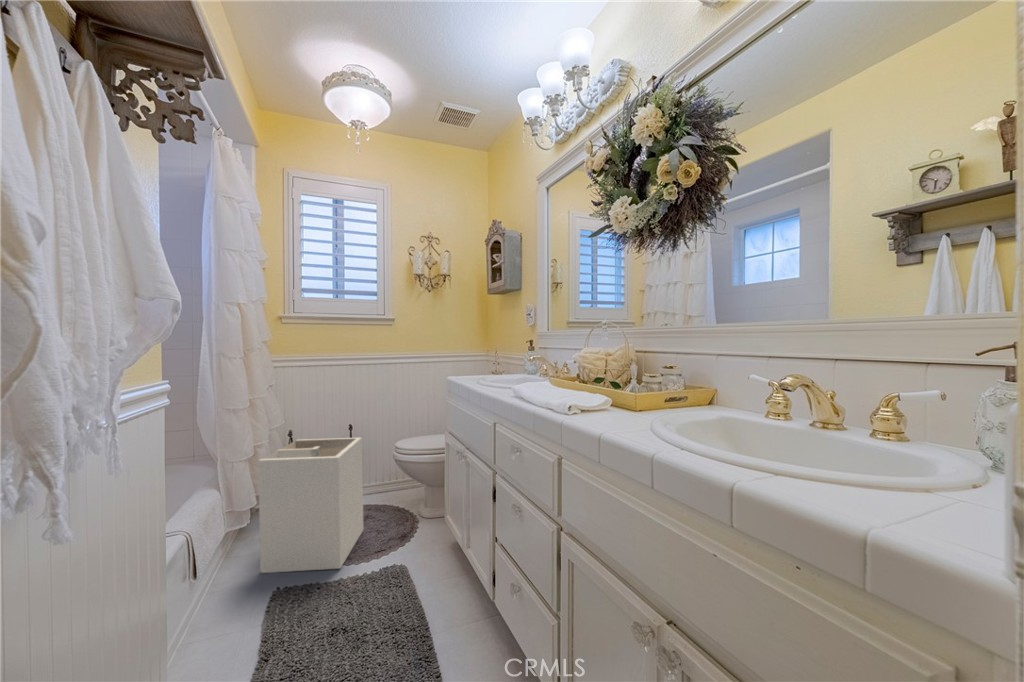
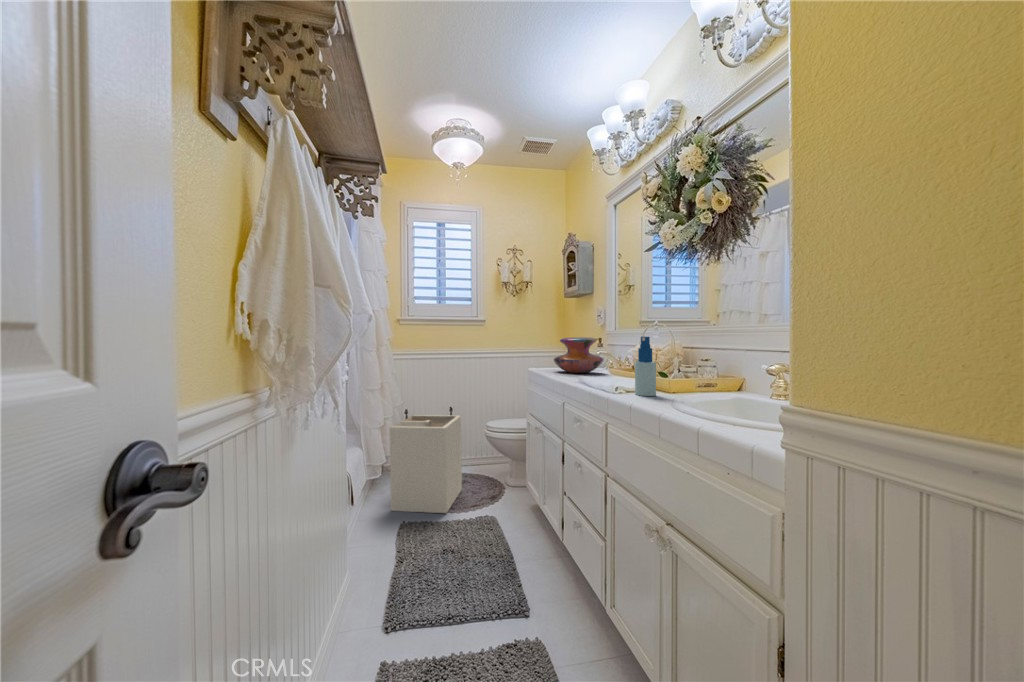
spray bottle: none [593,338,621,418] -> present [635,337,656,396]
decorative vase: none [479,340,538,382] -> present [554,337,603,373]

